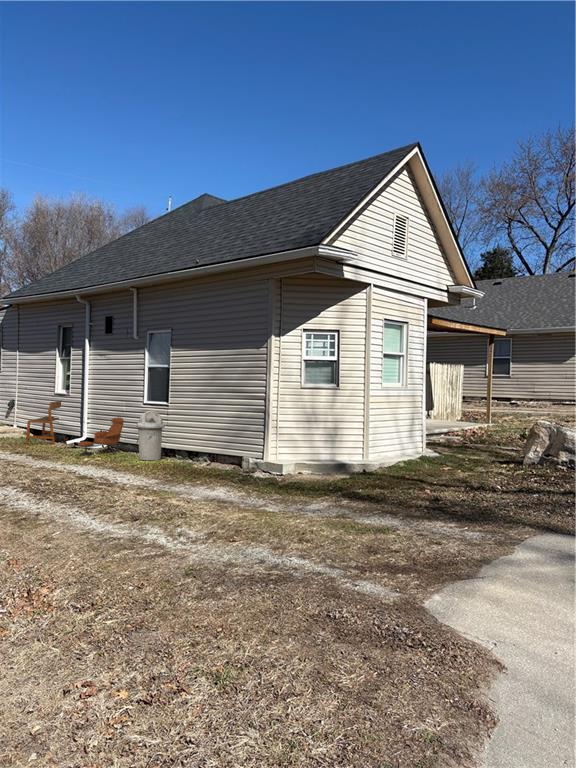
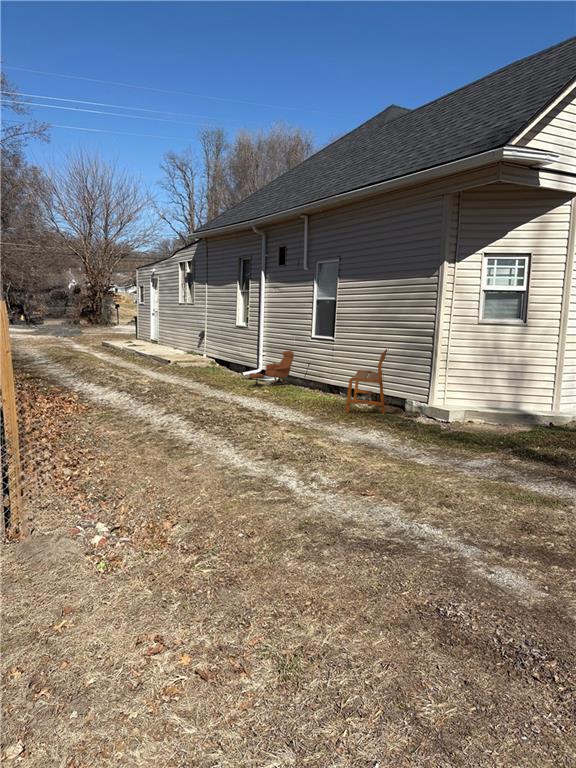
bench: present [26,401,67,445] -> present [346,349,389,414]
trash can: present [136,411,165,460] -> none [303,345,331,396]

